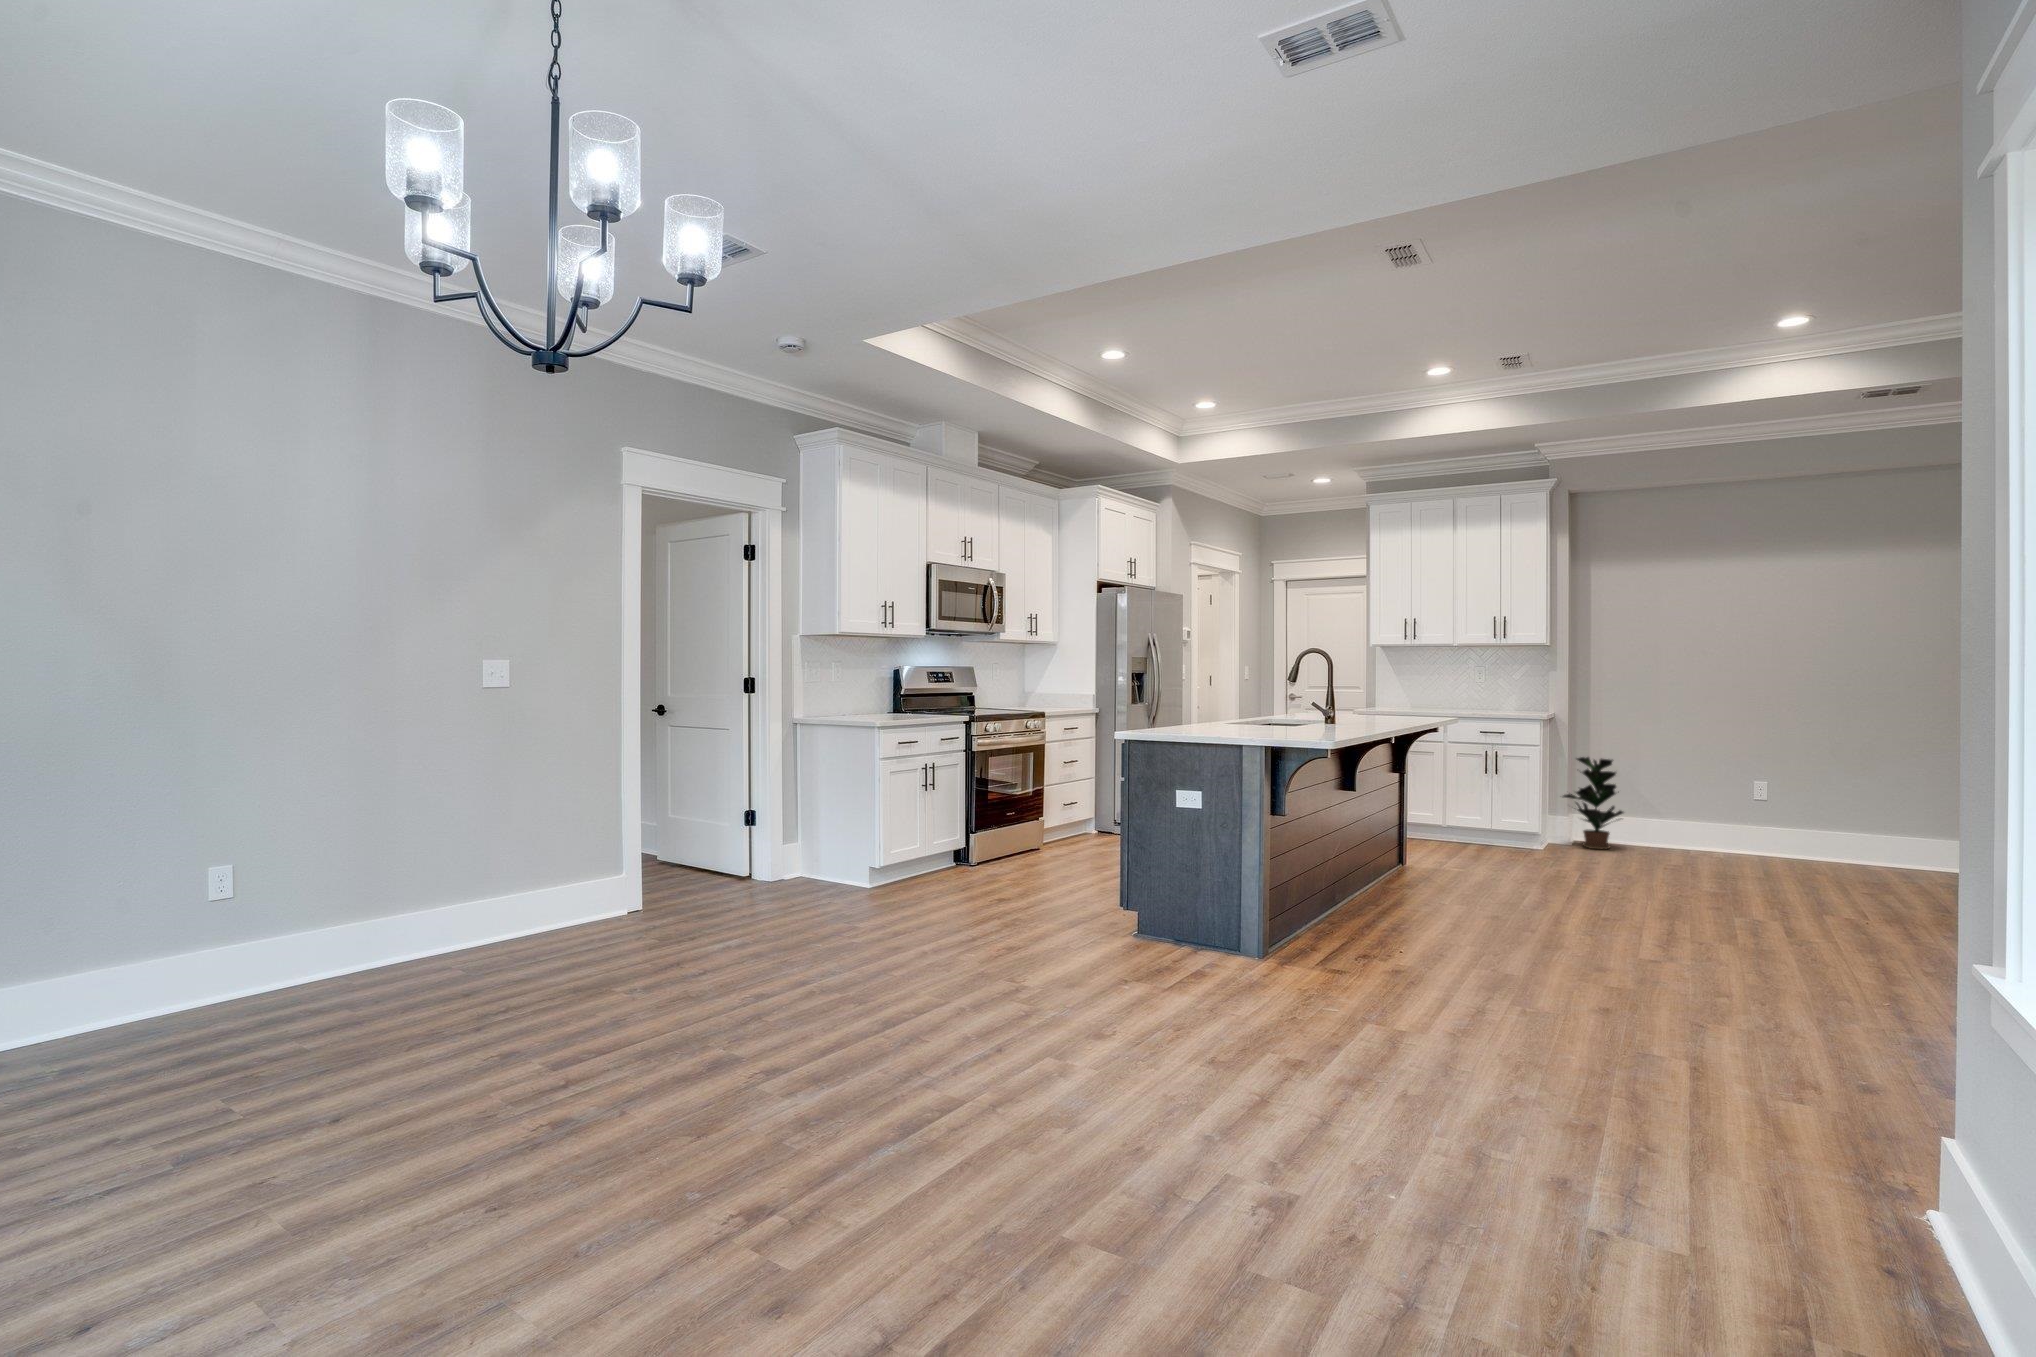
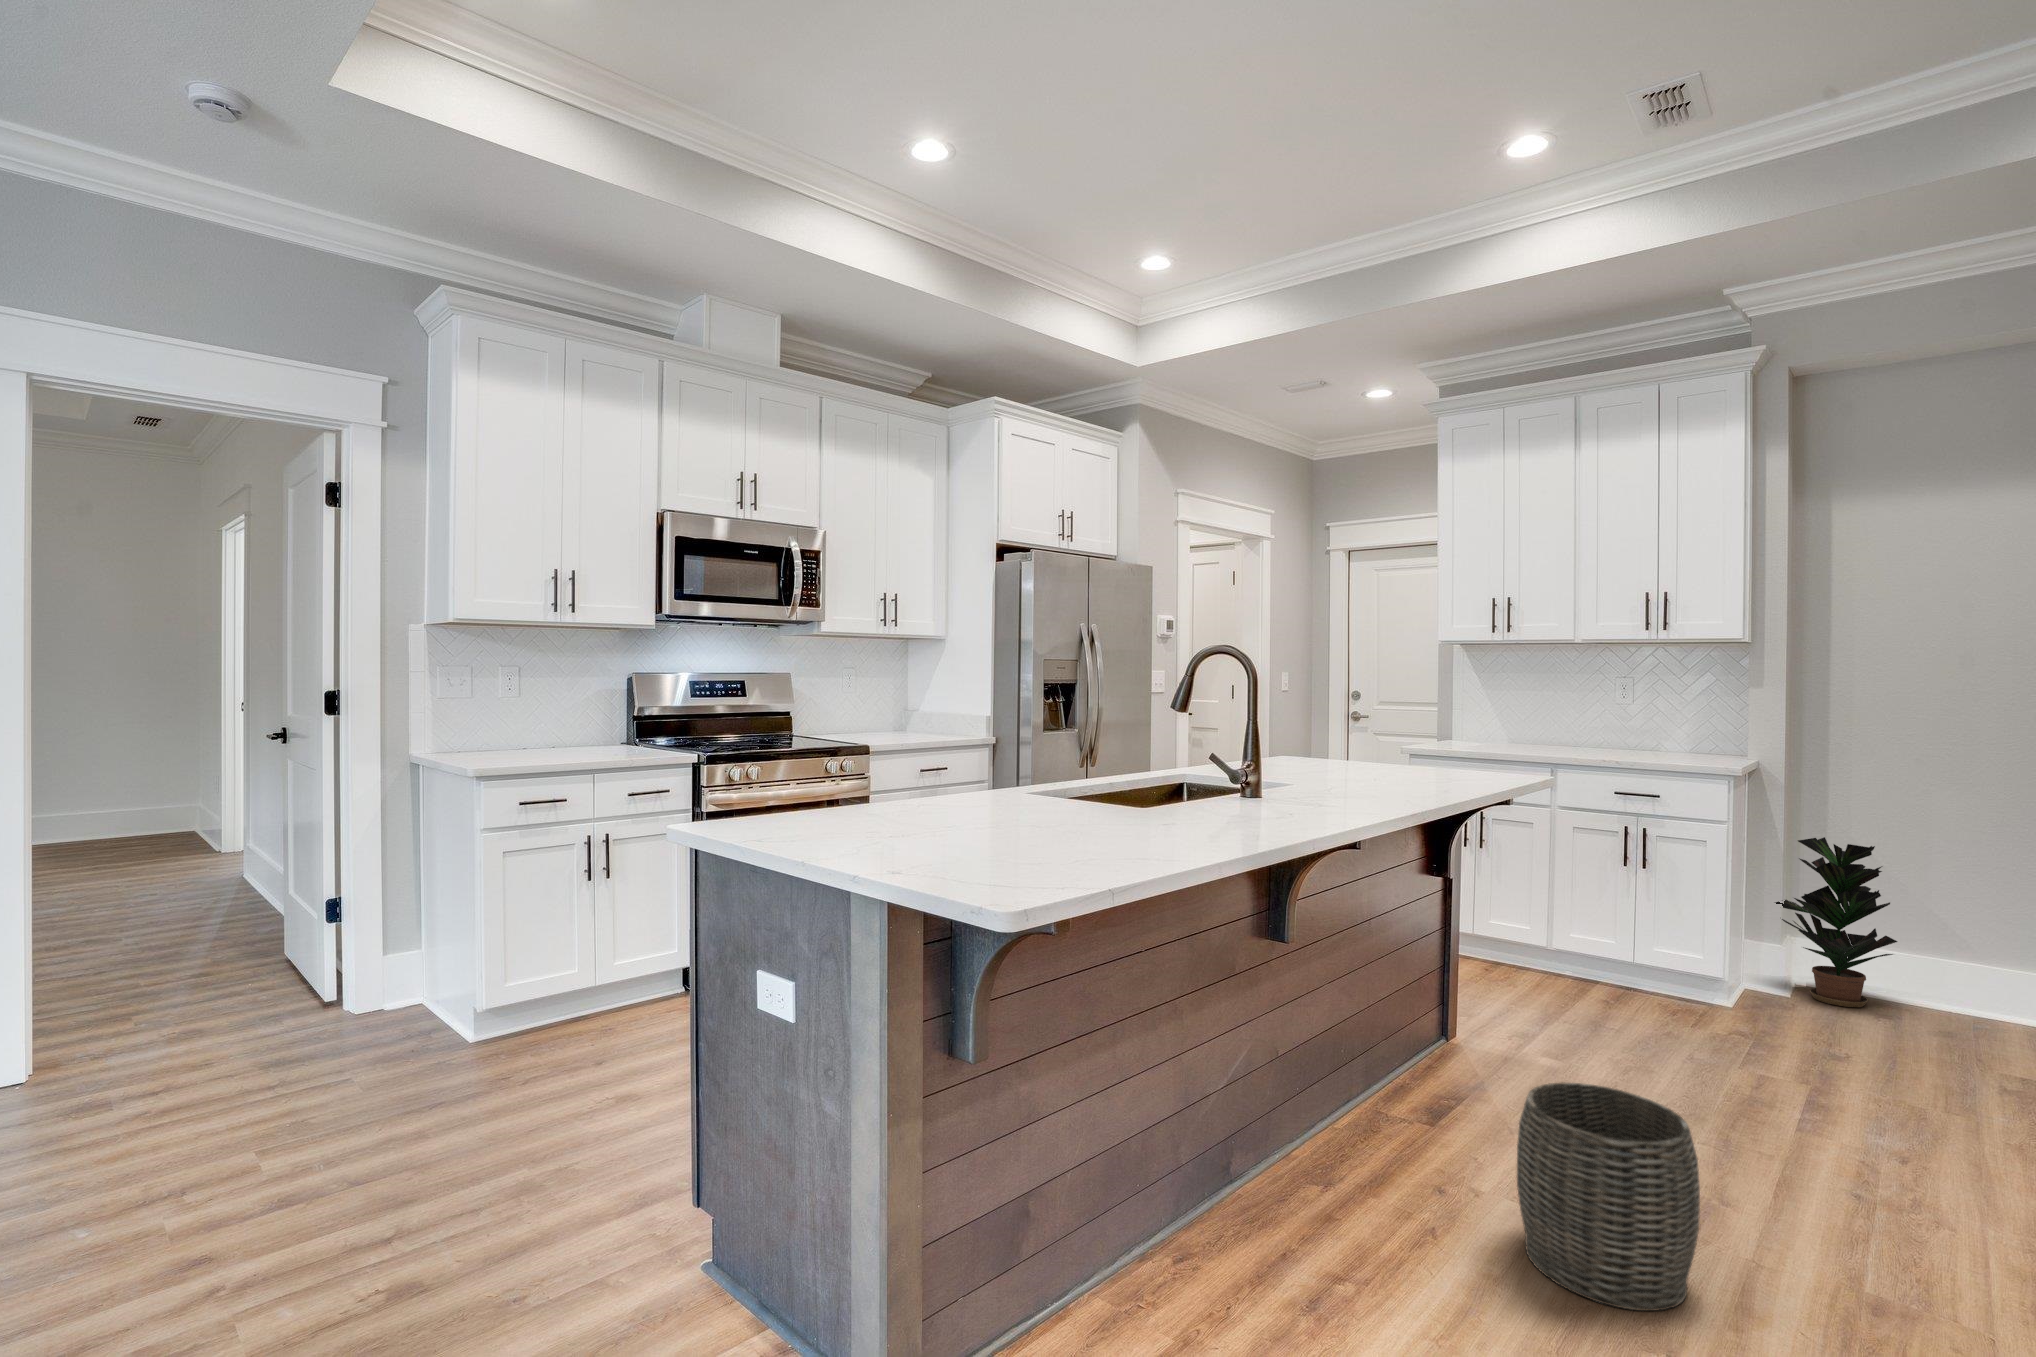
woven basket: none [1462,847,1537,927] -> present [1517,1083,1700,1311]

